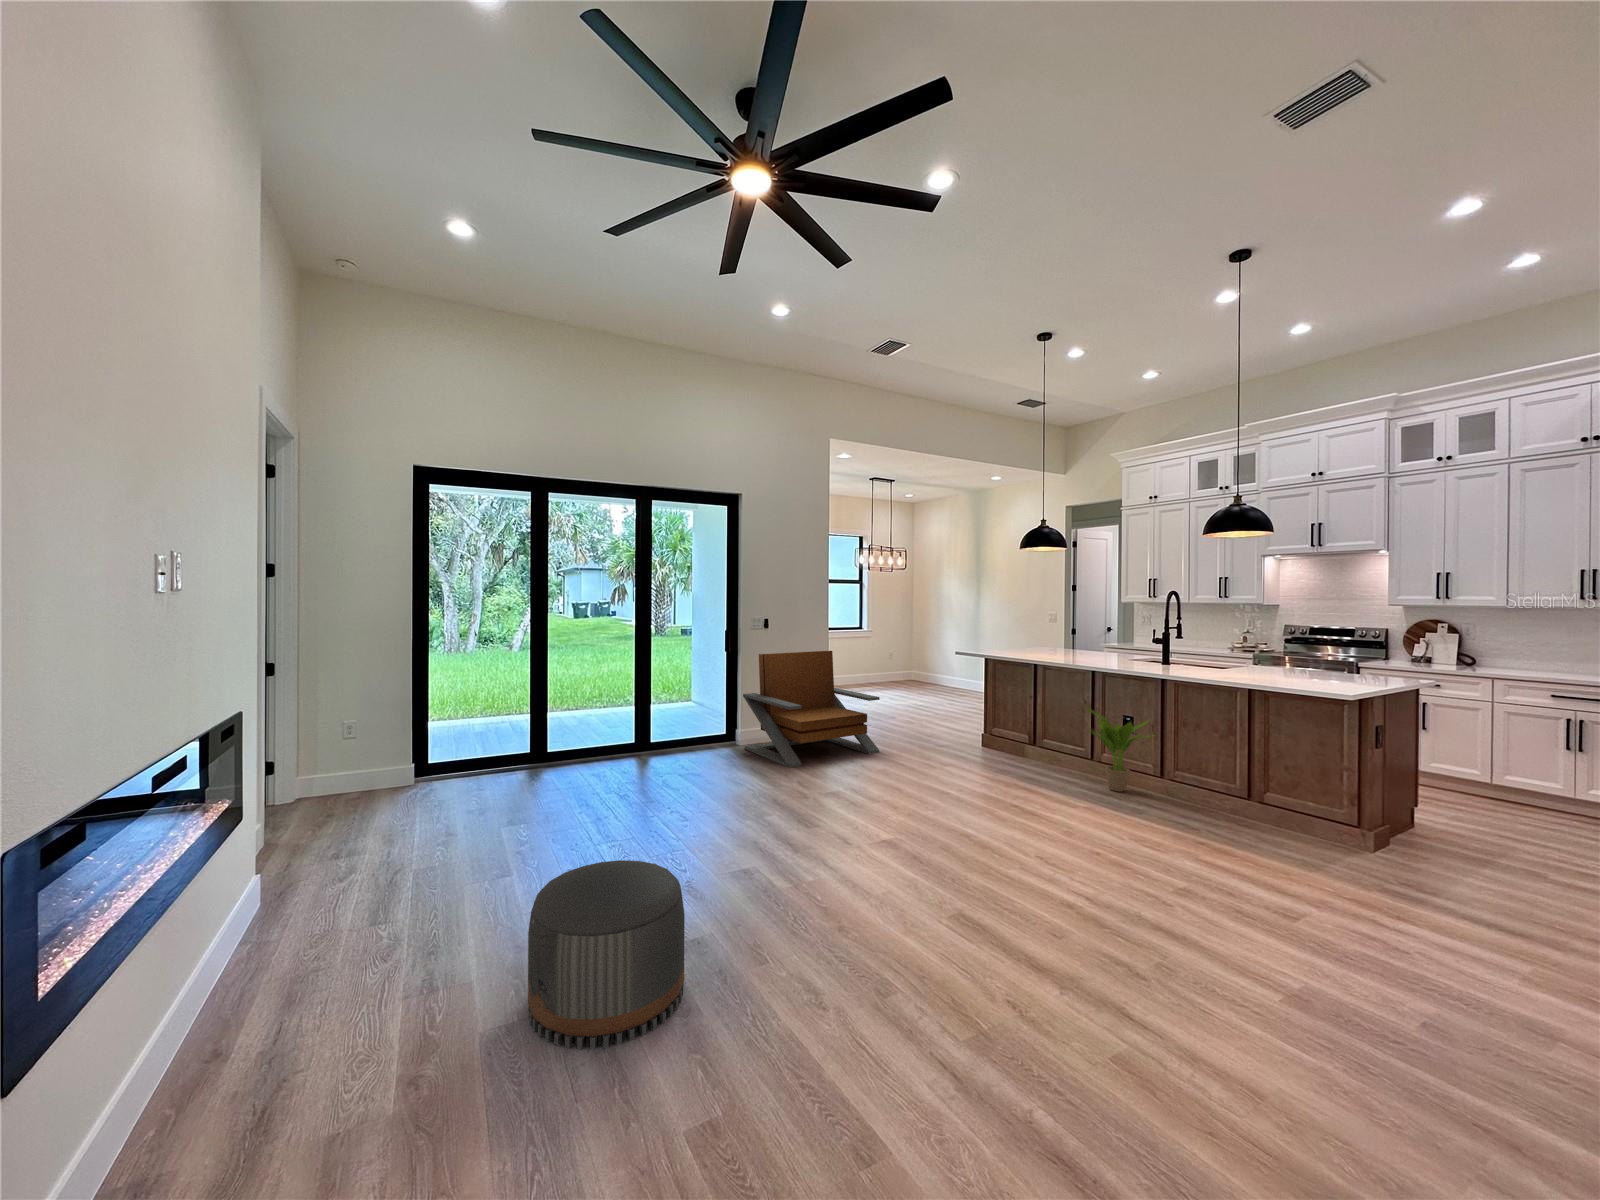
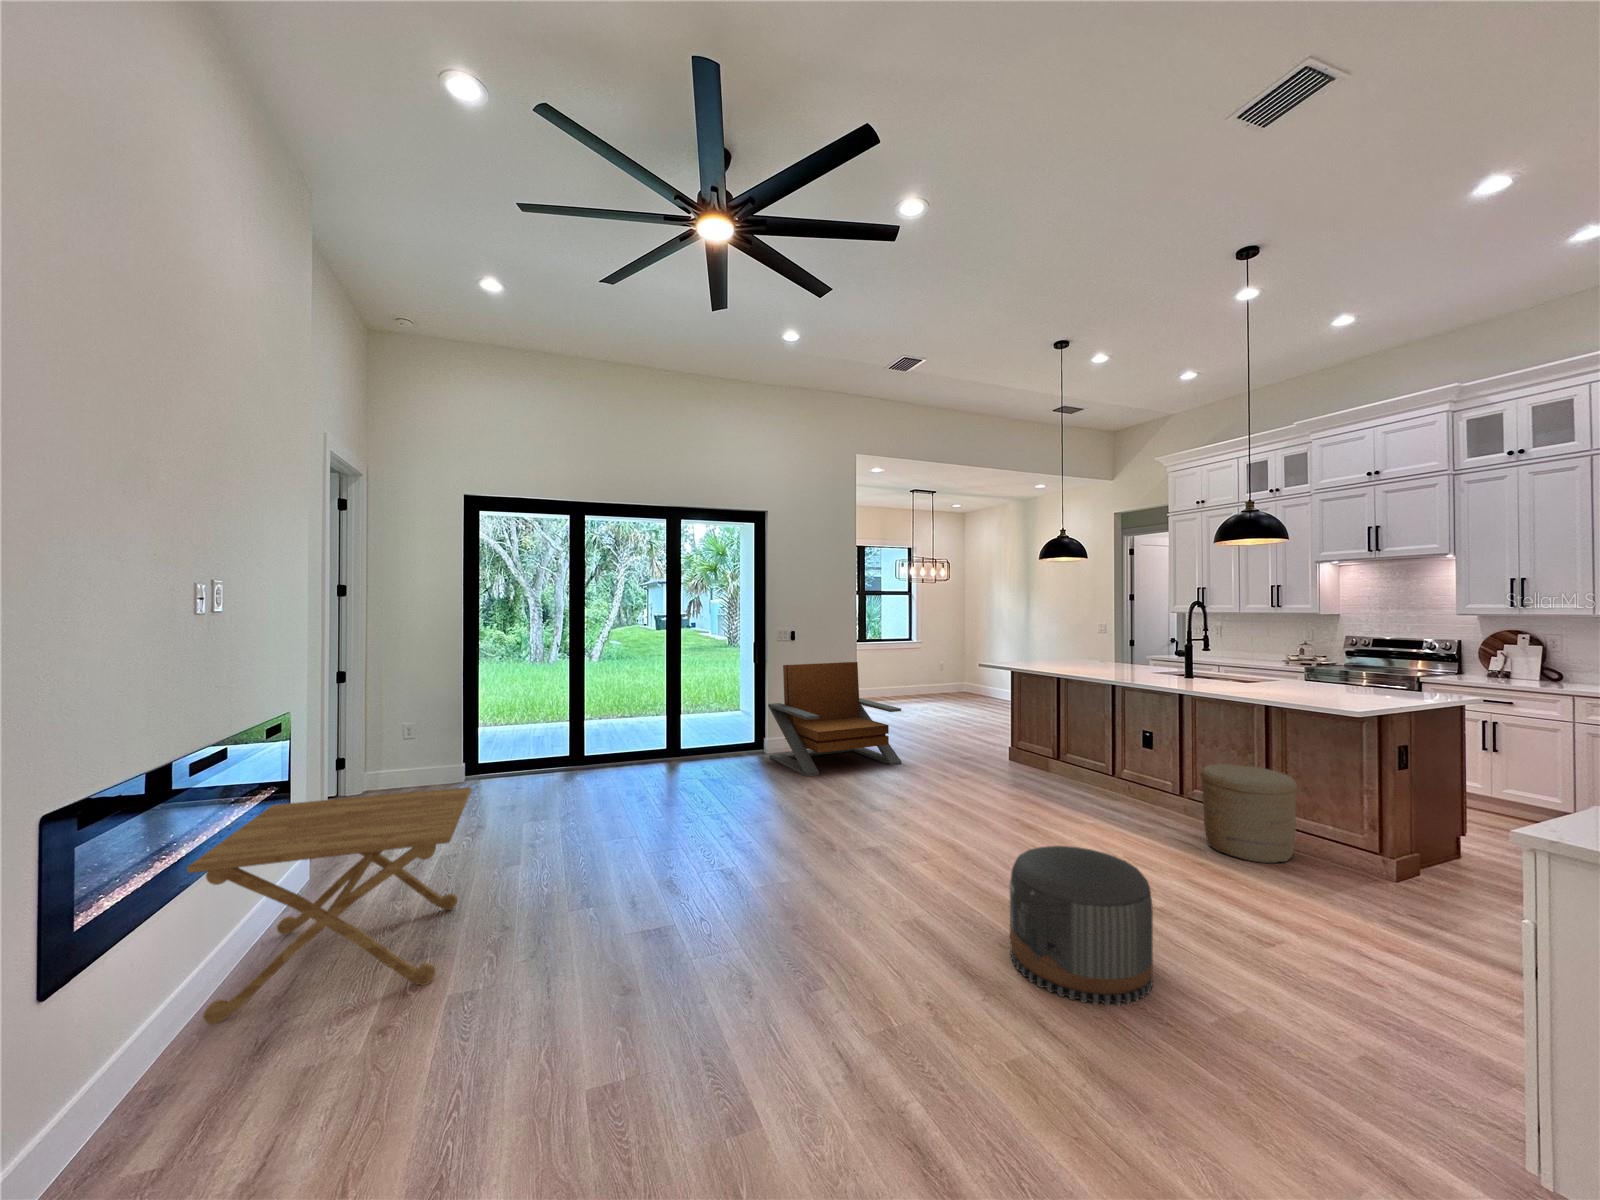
potted plant: present [1087,707,1155,792] -> none [1100,717,1178,810]
woven basket: none [1190,746,1282,839] -> present [1200,764,1297,863]
side table: none [155,792,475,1090] -> present [187,787,471,1024]
pouf: present [528,860,685,1049] -> present [1010,846,1153,1005]

